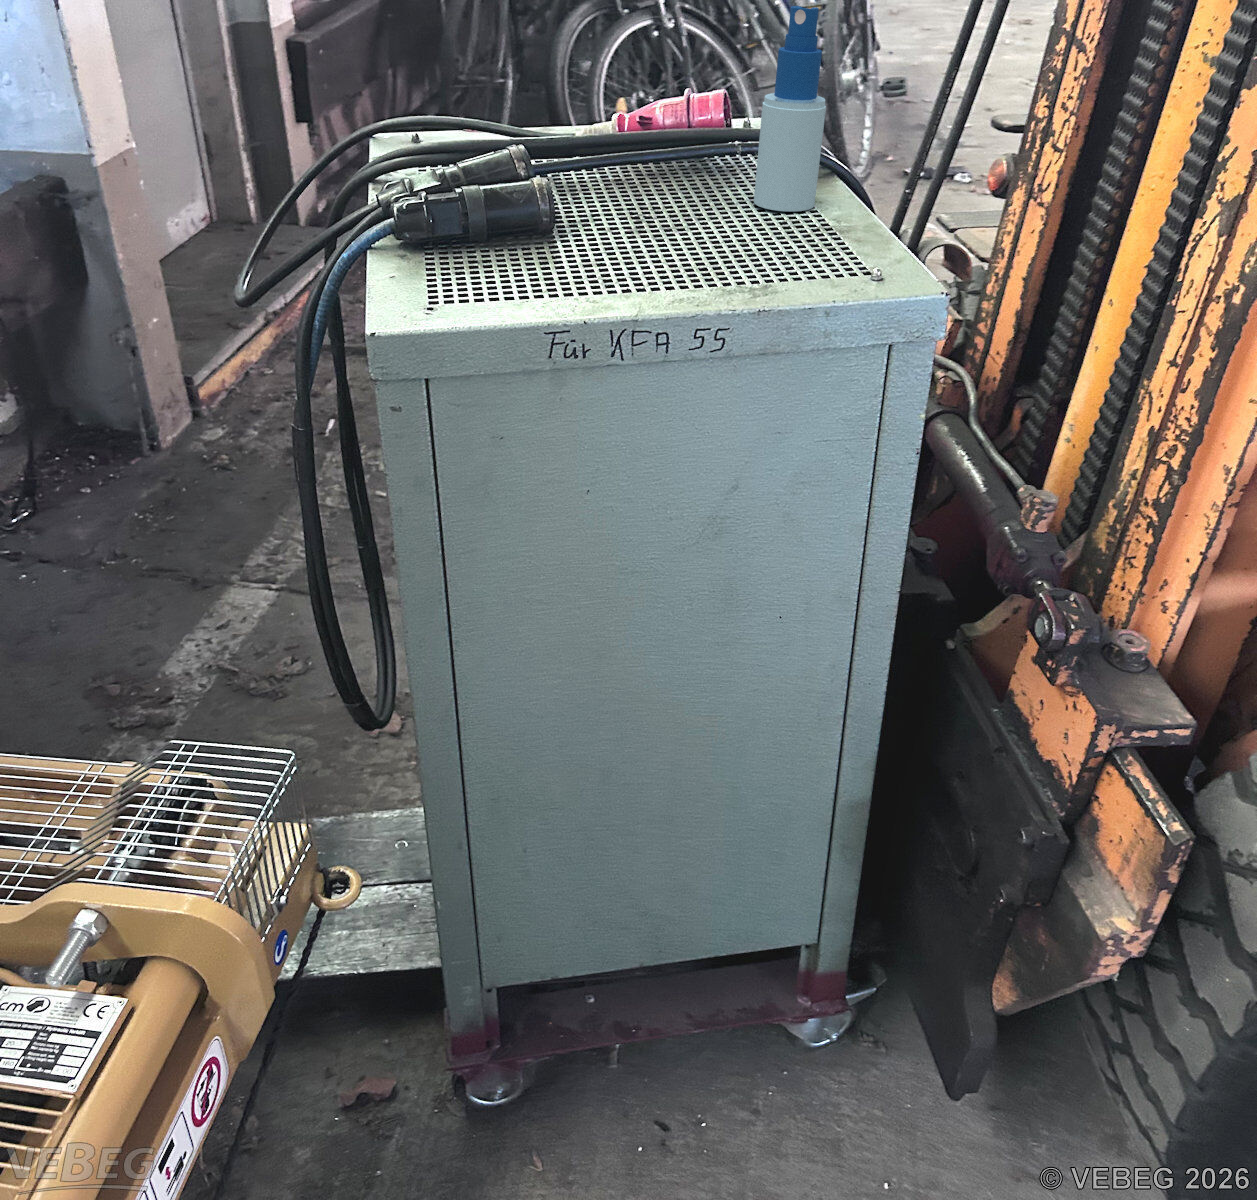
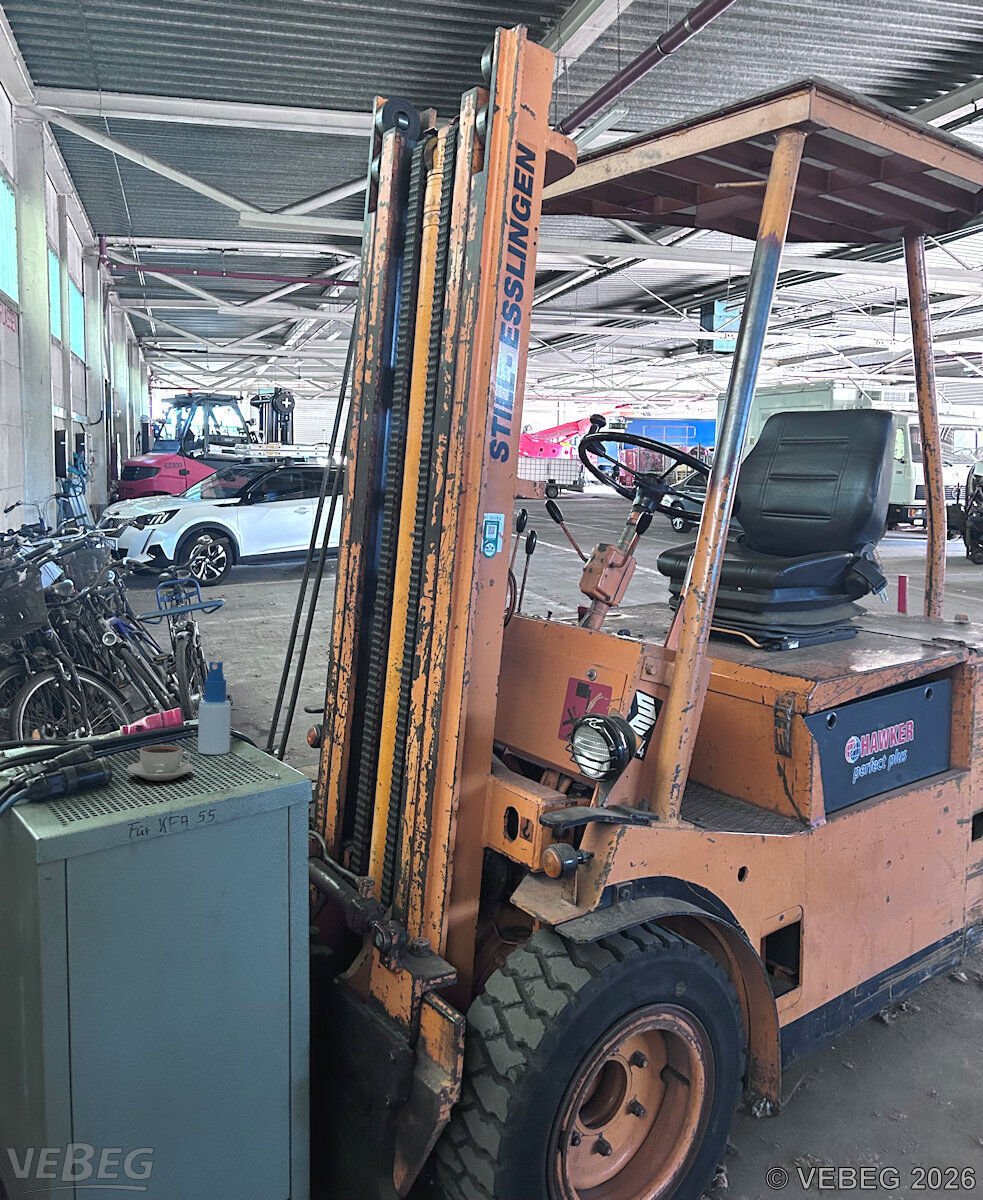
coffee cup: none [591,185,721,264] -> present [127,745,194,781]

